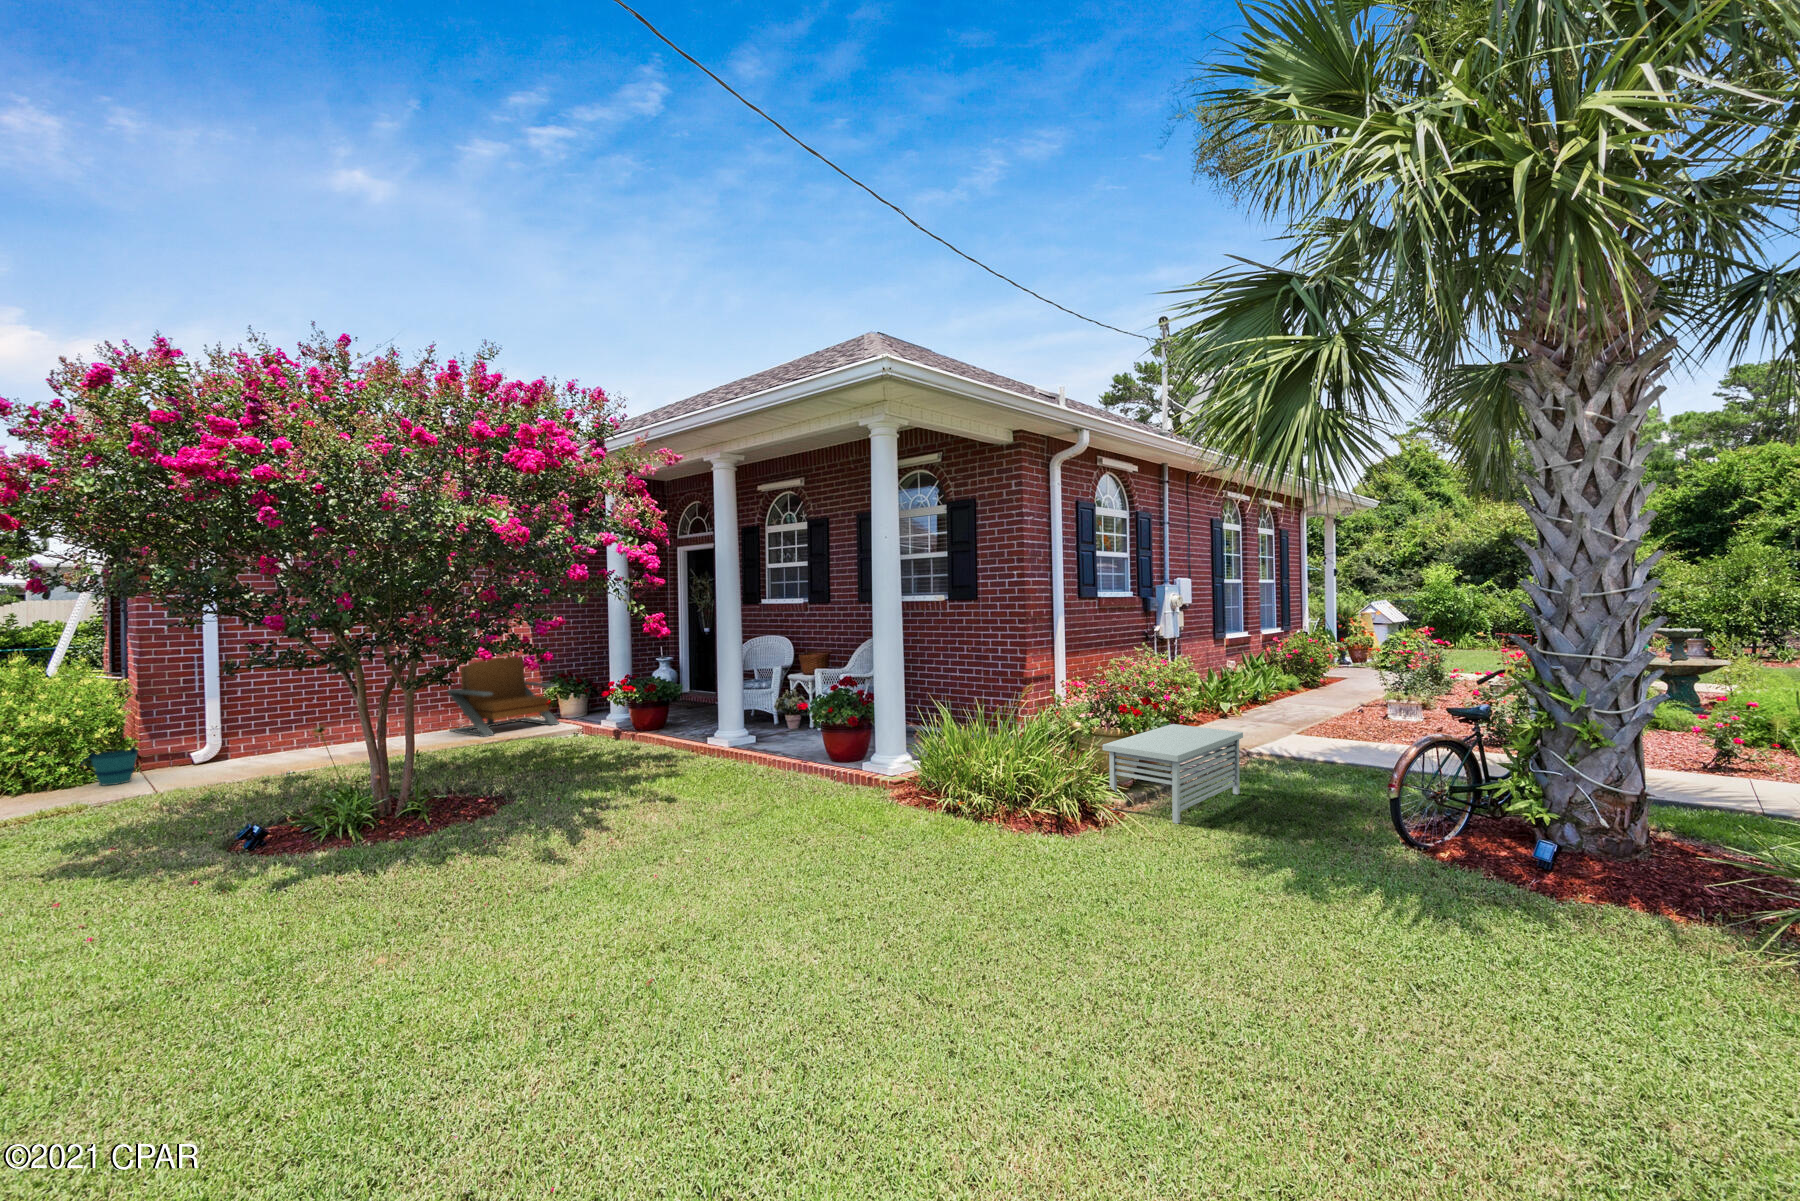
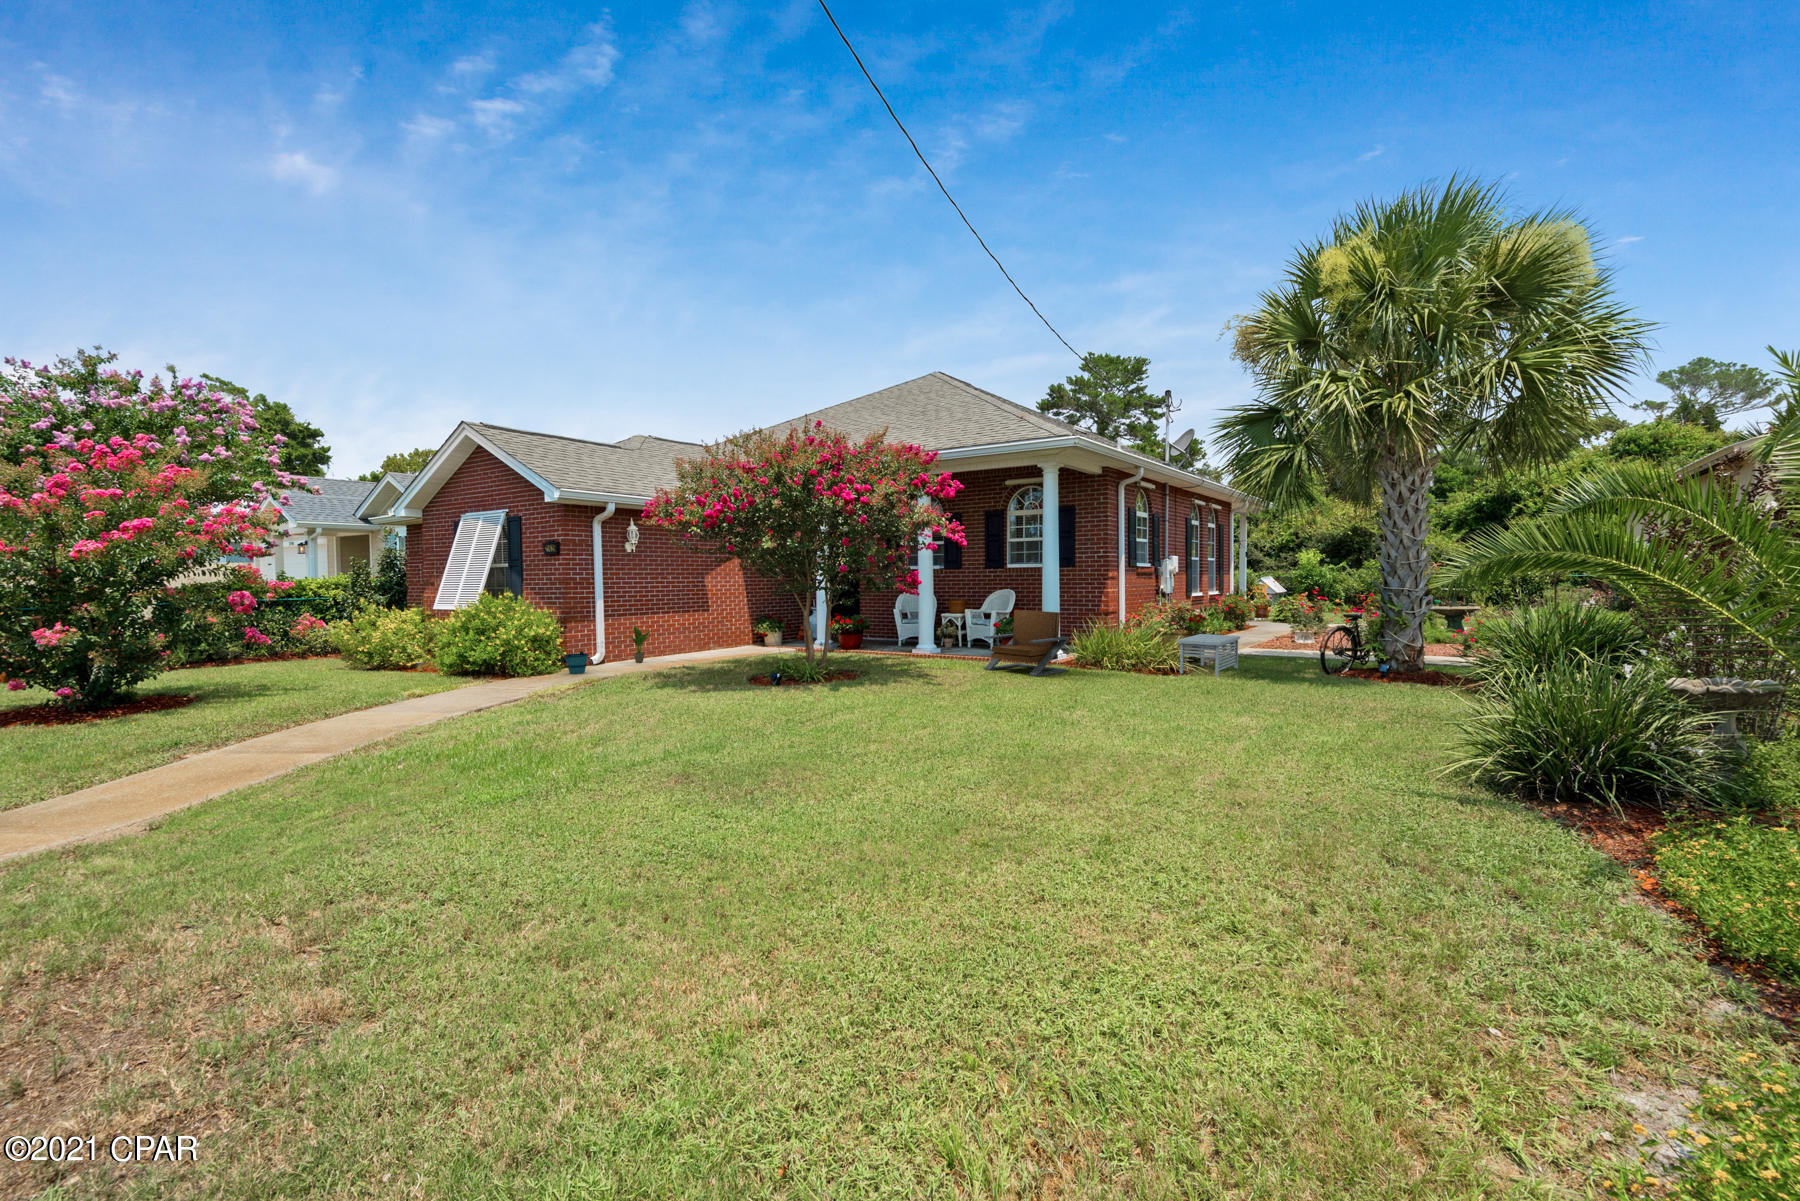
lounge chair: present [447,657,559,737] -> present [984,610,1069,677]
potted plant: none [251,701,310,756] -> present [628,626,651,663]

